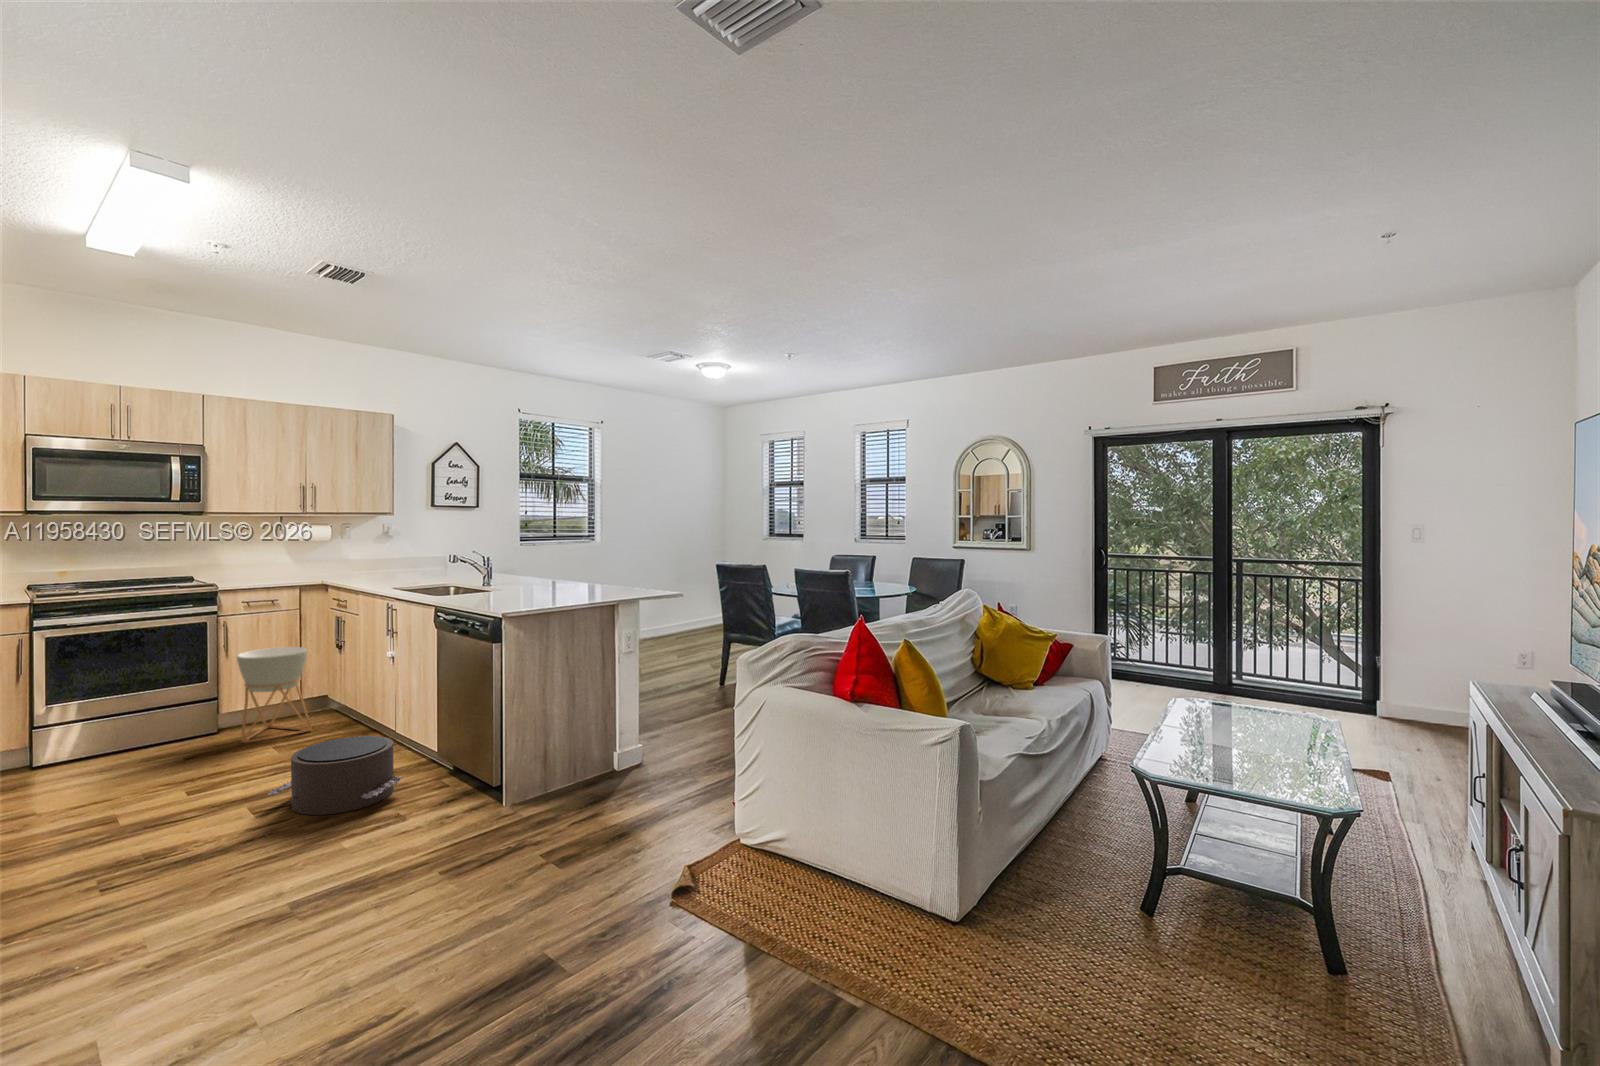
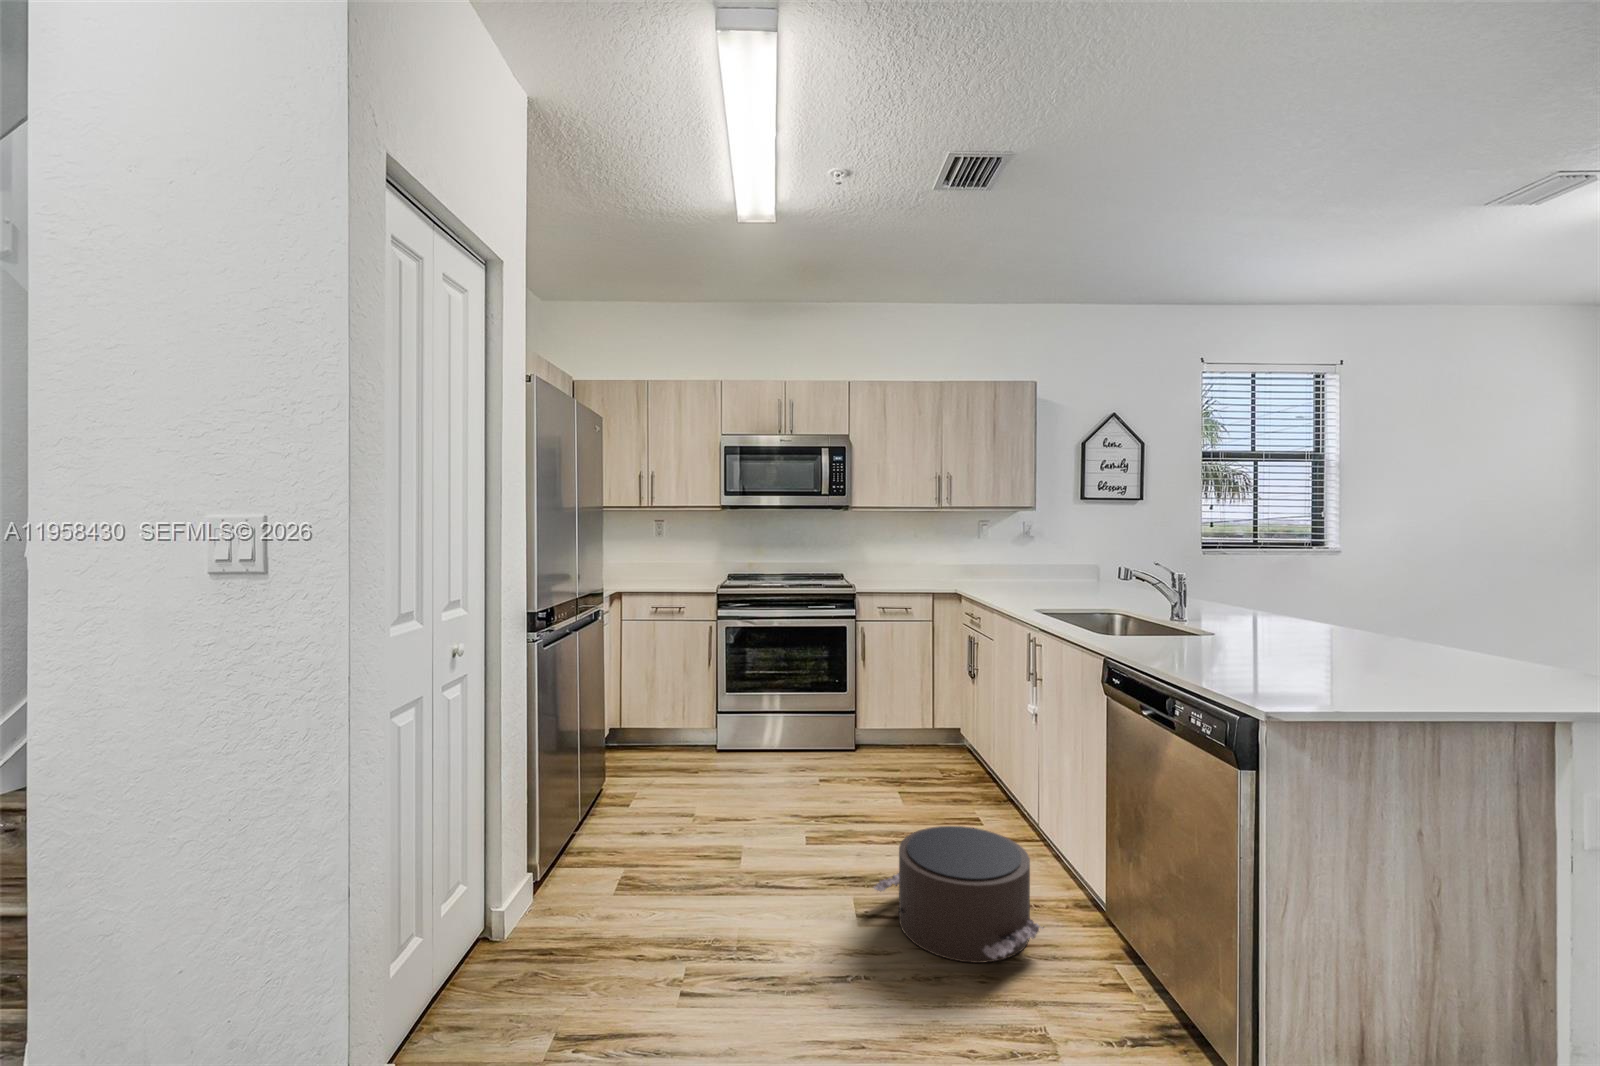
planter: present [237,647,312,743] -> none [870,665,941,775]

